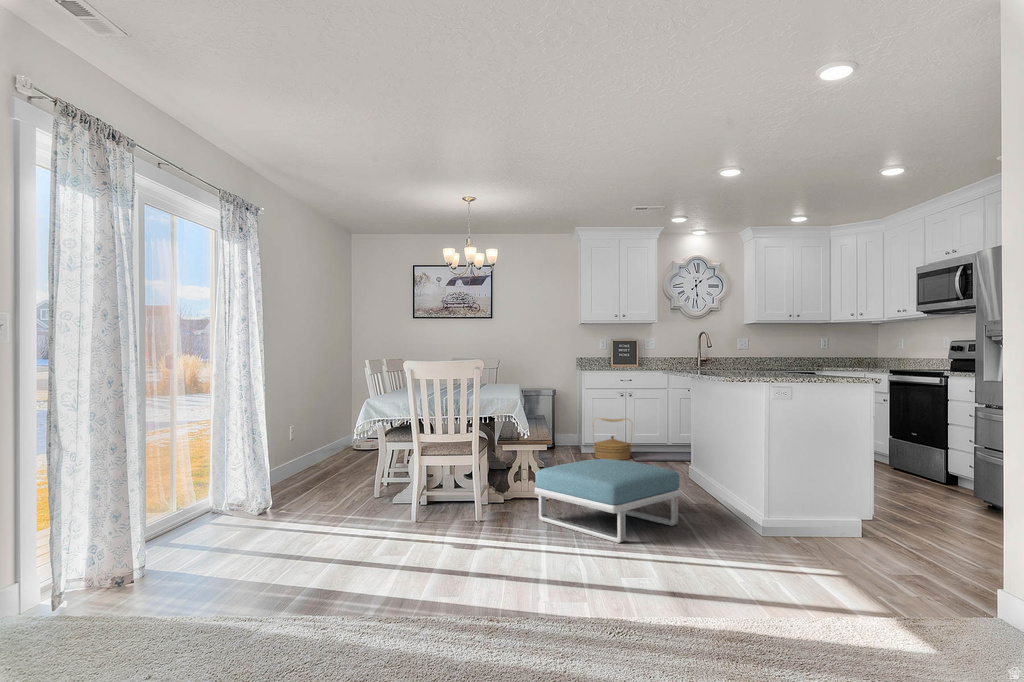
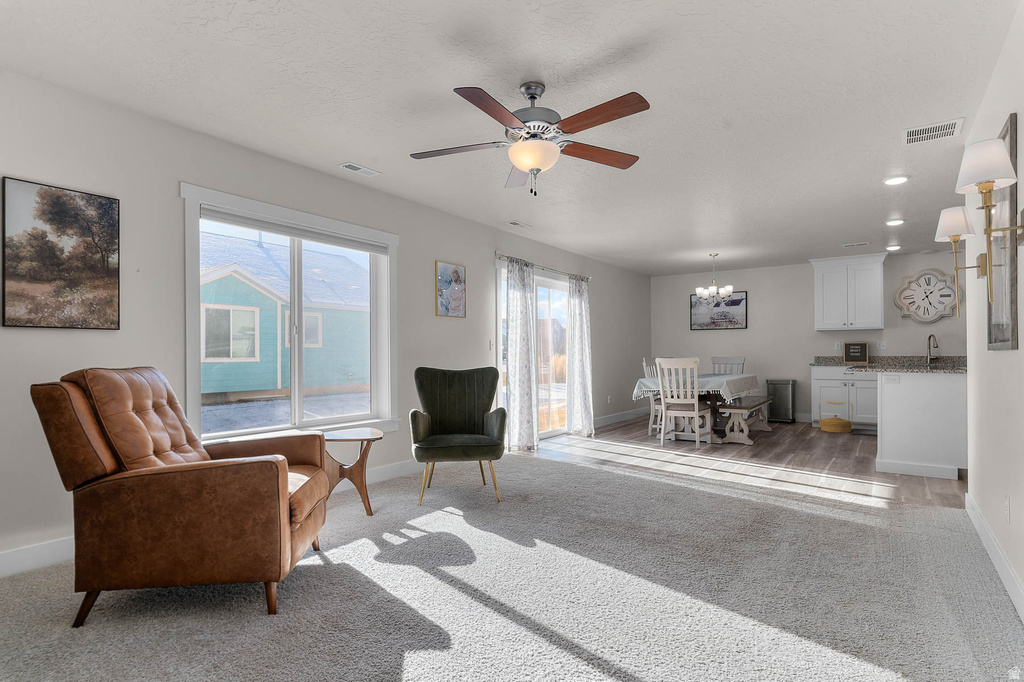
footstool: present [535,459,681,543] -> none [730,421,825,463]

